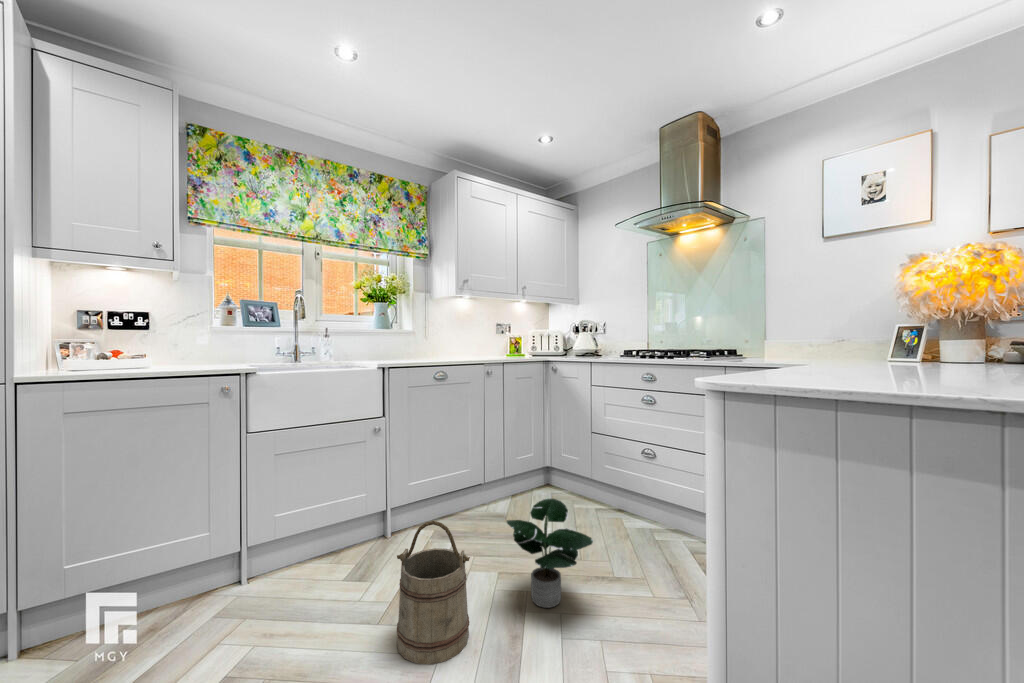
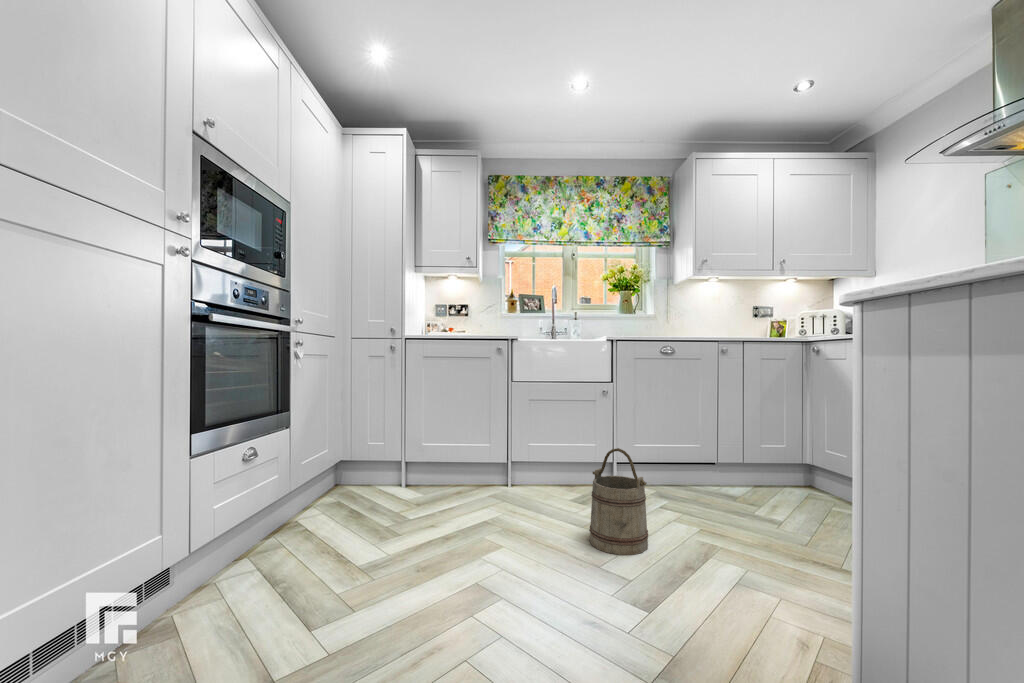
potted plant: present [507,499,593,608] -> none [690,462,780,557]

